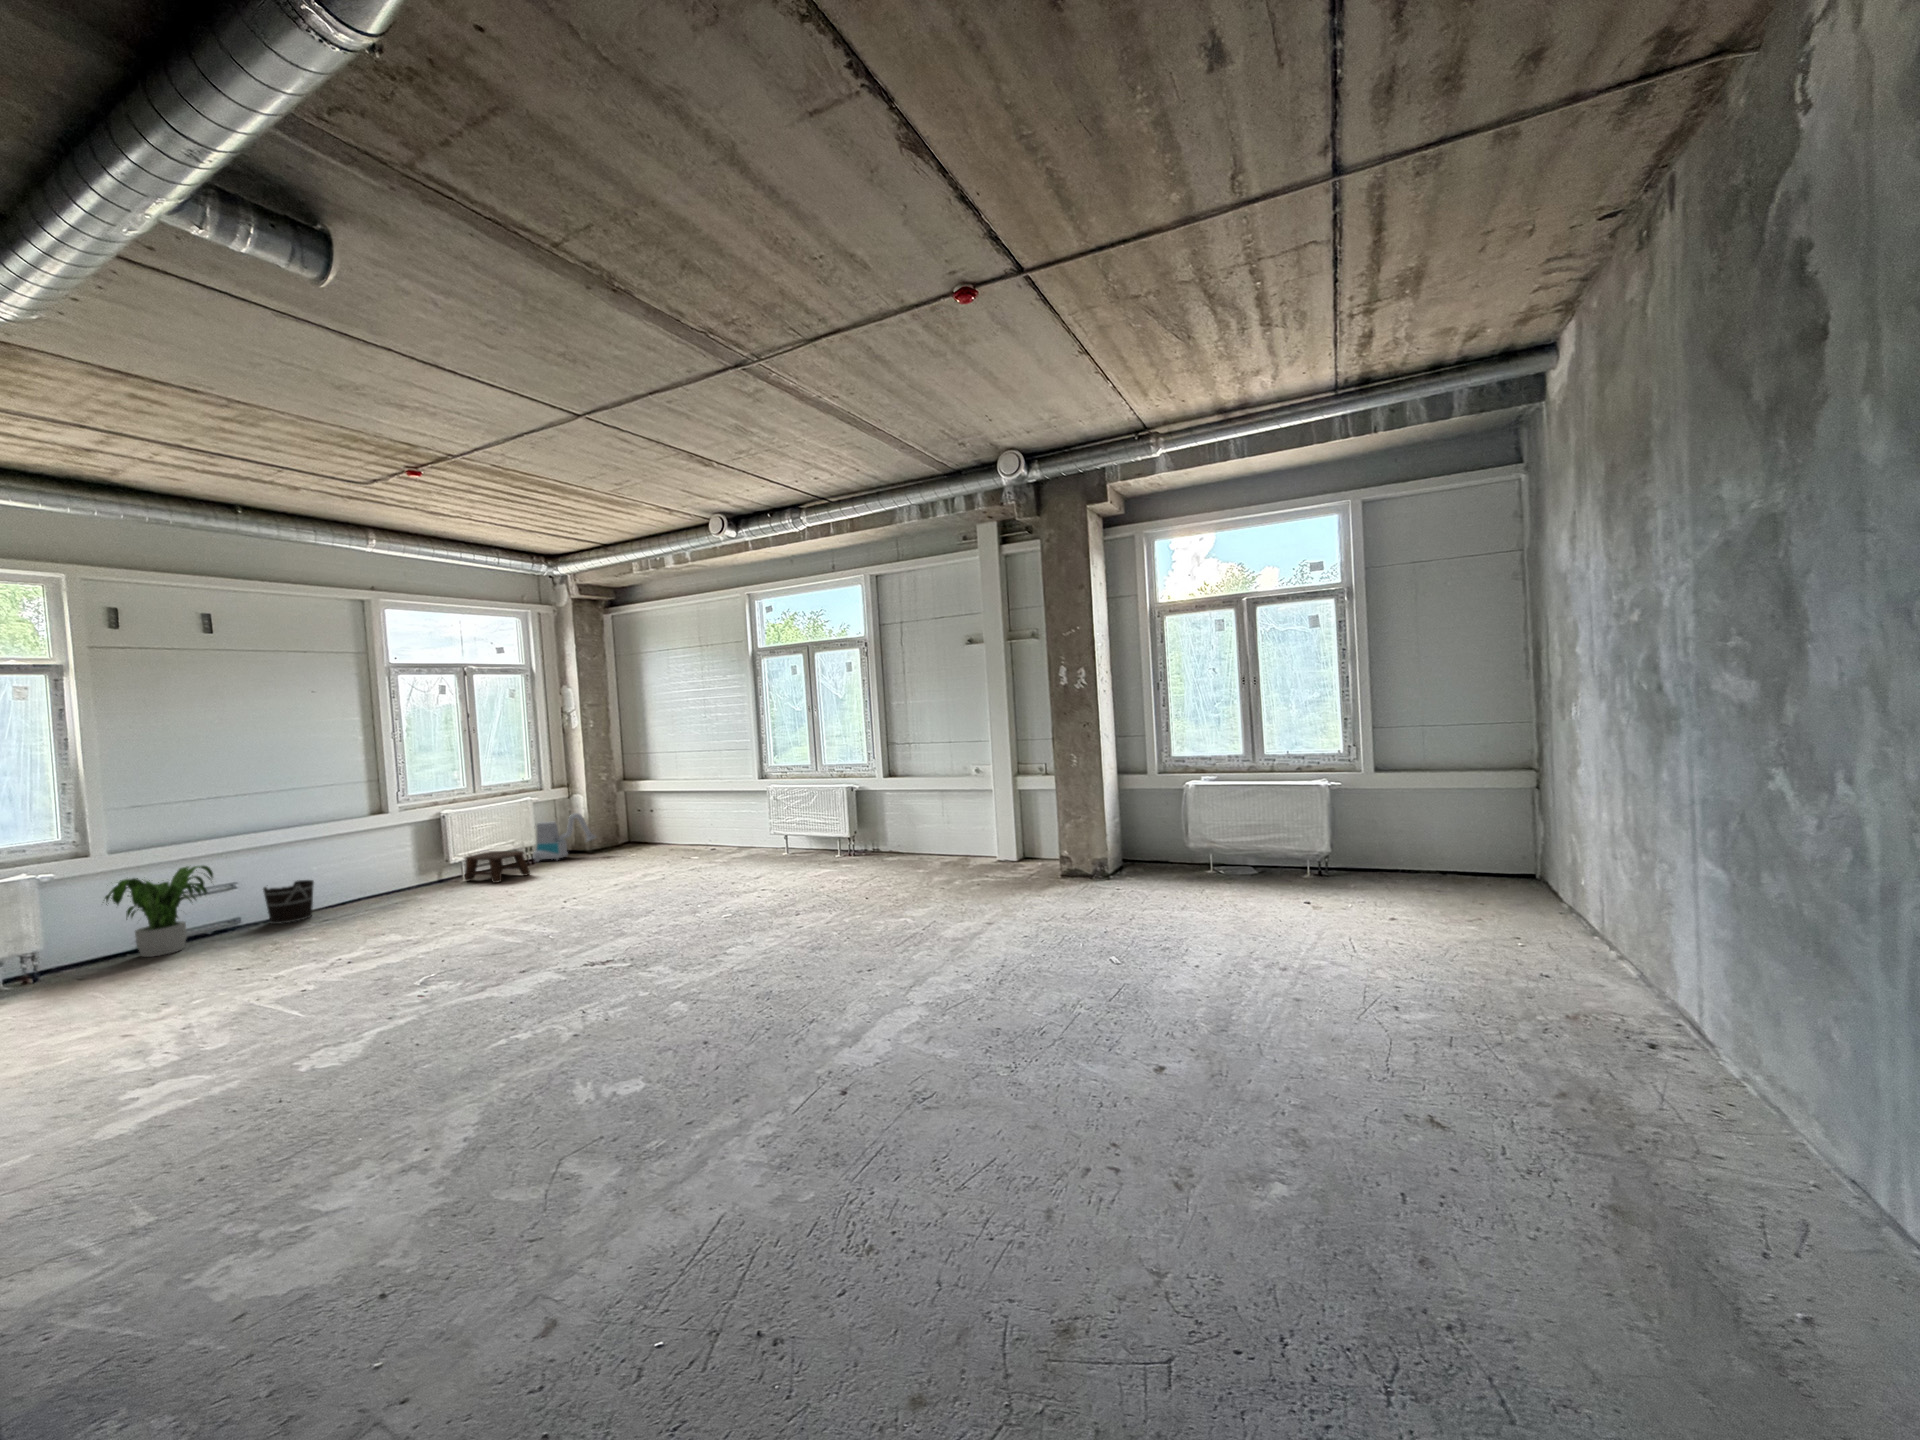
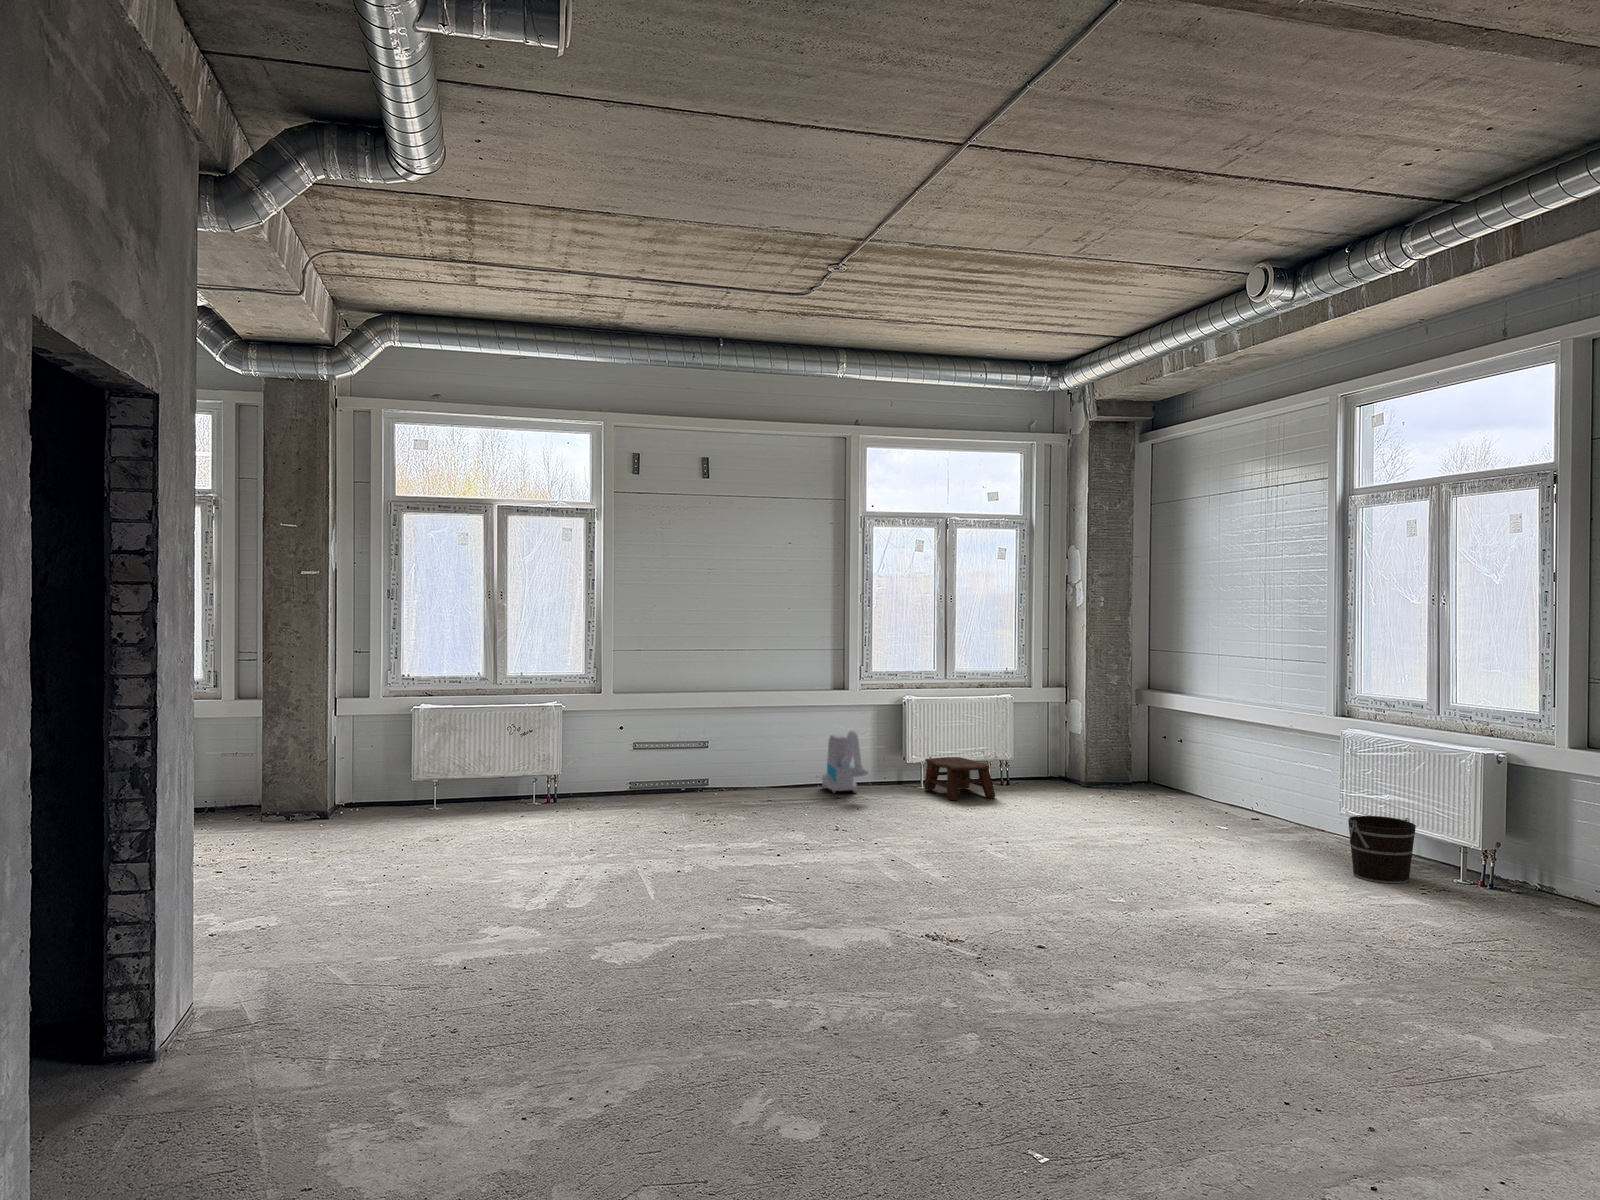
vacuum cleaner: present [533,813,596,862] -> present [822,730,868,793]
potted plant: present [105,866,213,957] -> none [598,719,686,806]
bucket: present [263,880,314,924] -> present [1348,815,1416,883]

